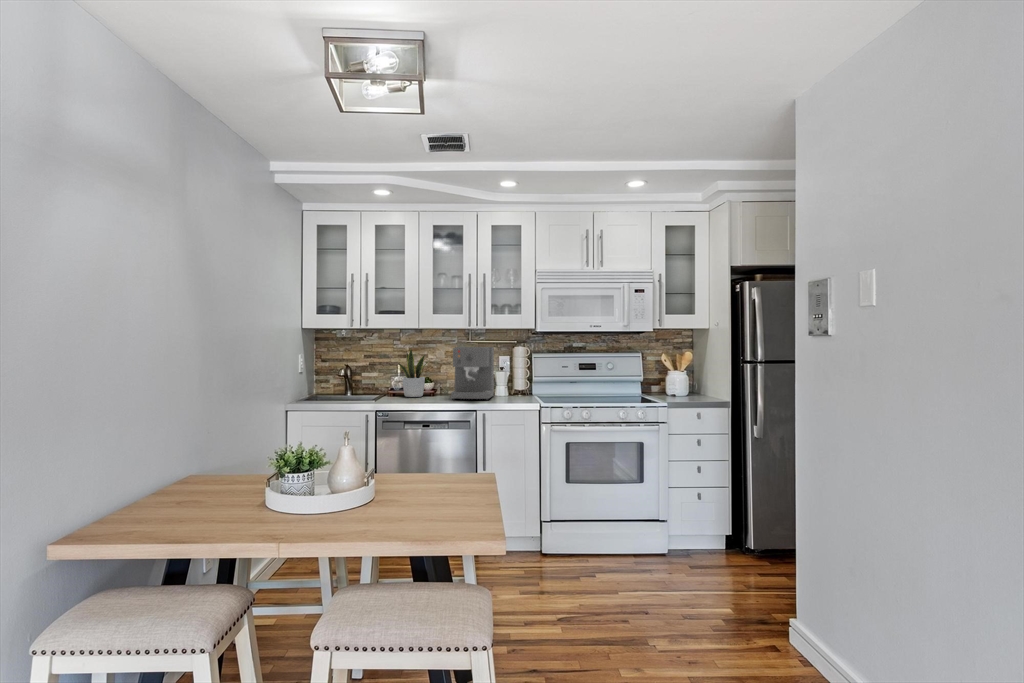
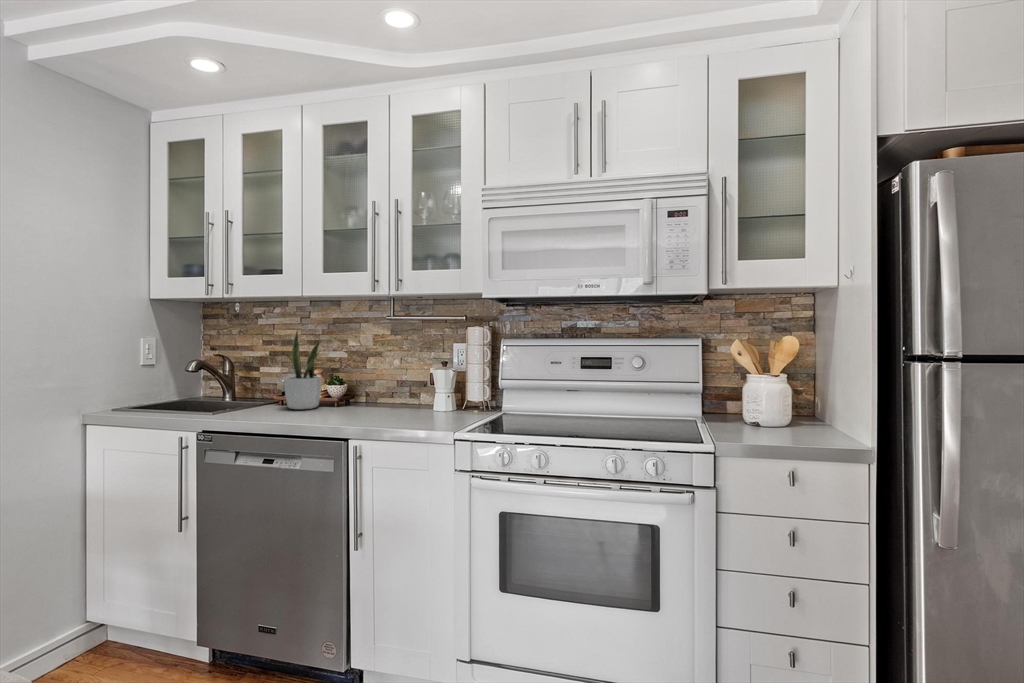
coffee maker: present [451,347,494,400] -> none [336,327,425,420]

